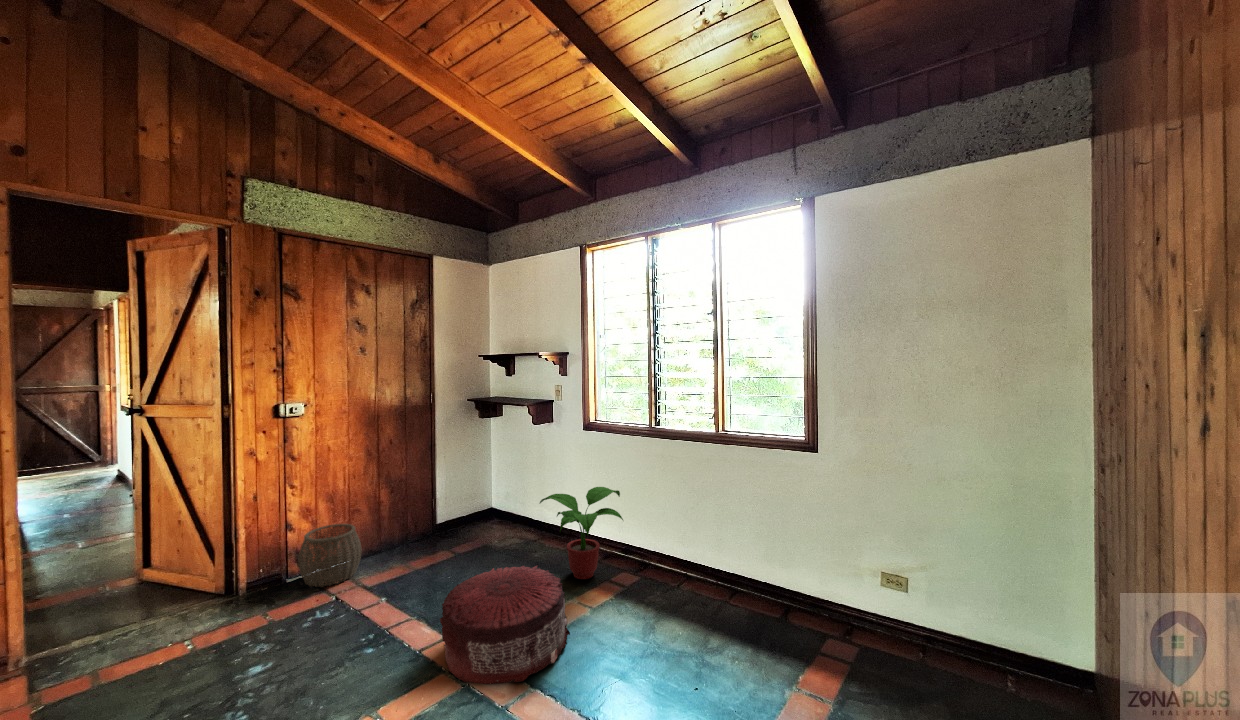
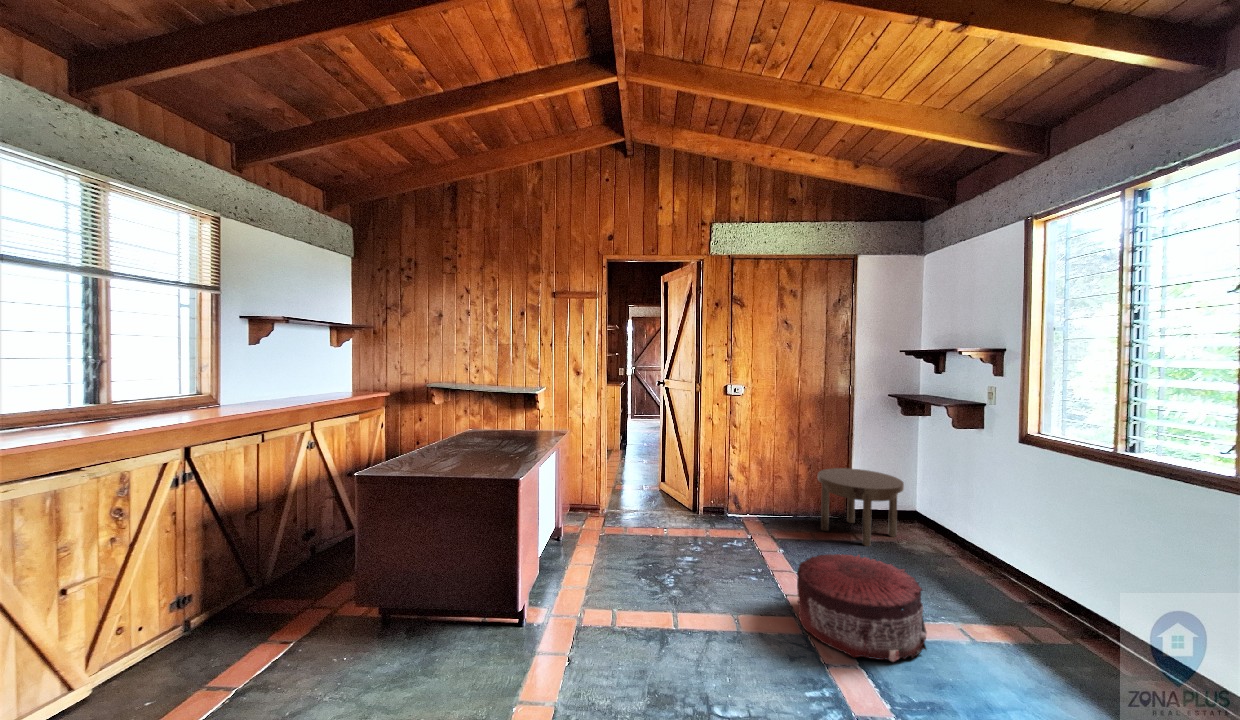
side table: none [407,476,492,555] -> present [818,468,904,546]
potted plant: present [540,487,623,579] -> none [942,511,1064,619]
woven basket: present [298,524,361,587] -> none [733,482,777,529]

